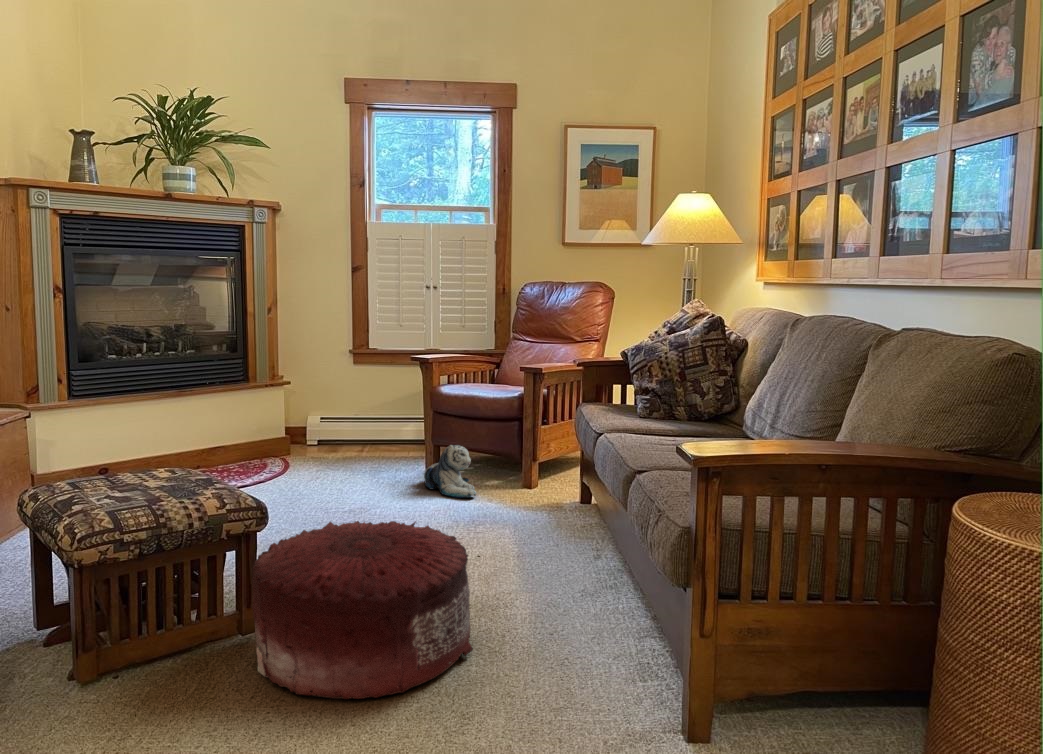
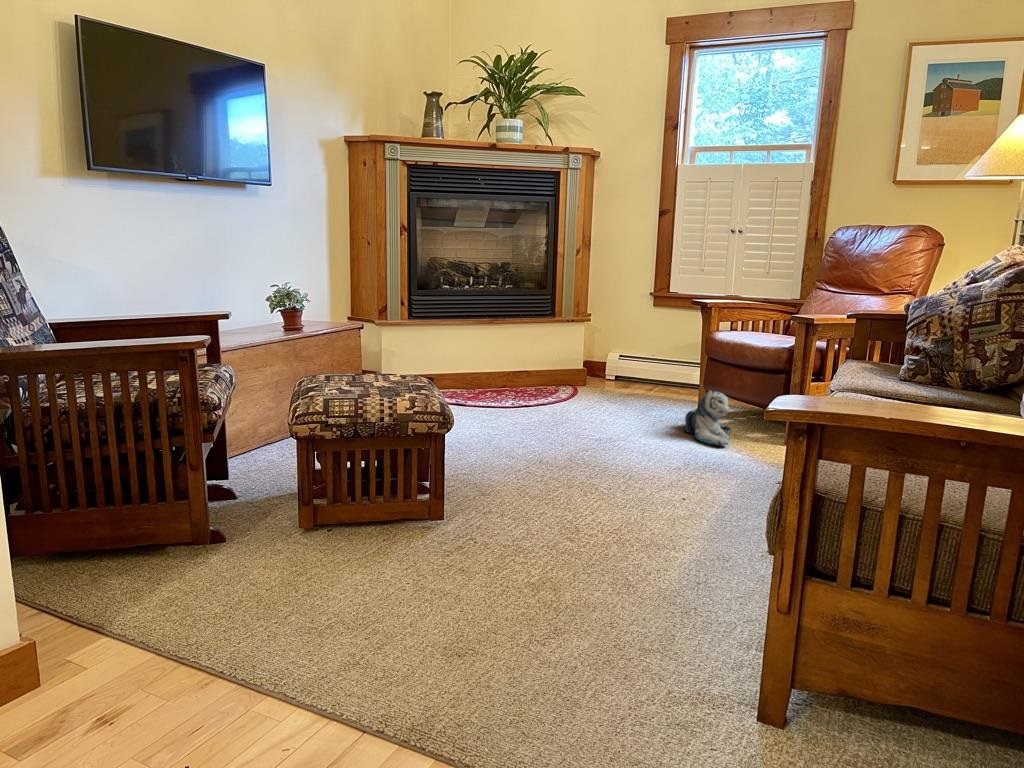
pouf: present [252,521,473,699] -> none [415,438,618,606]

